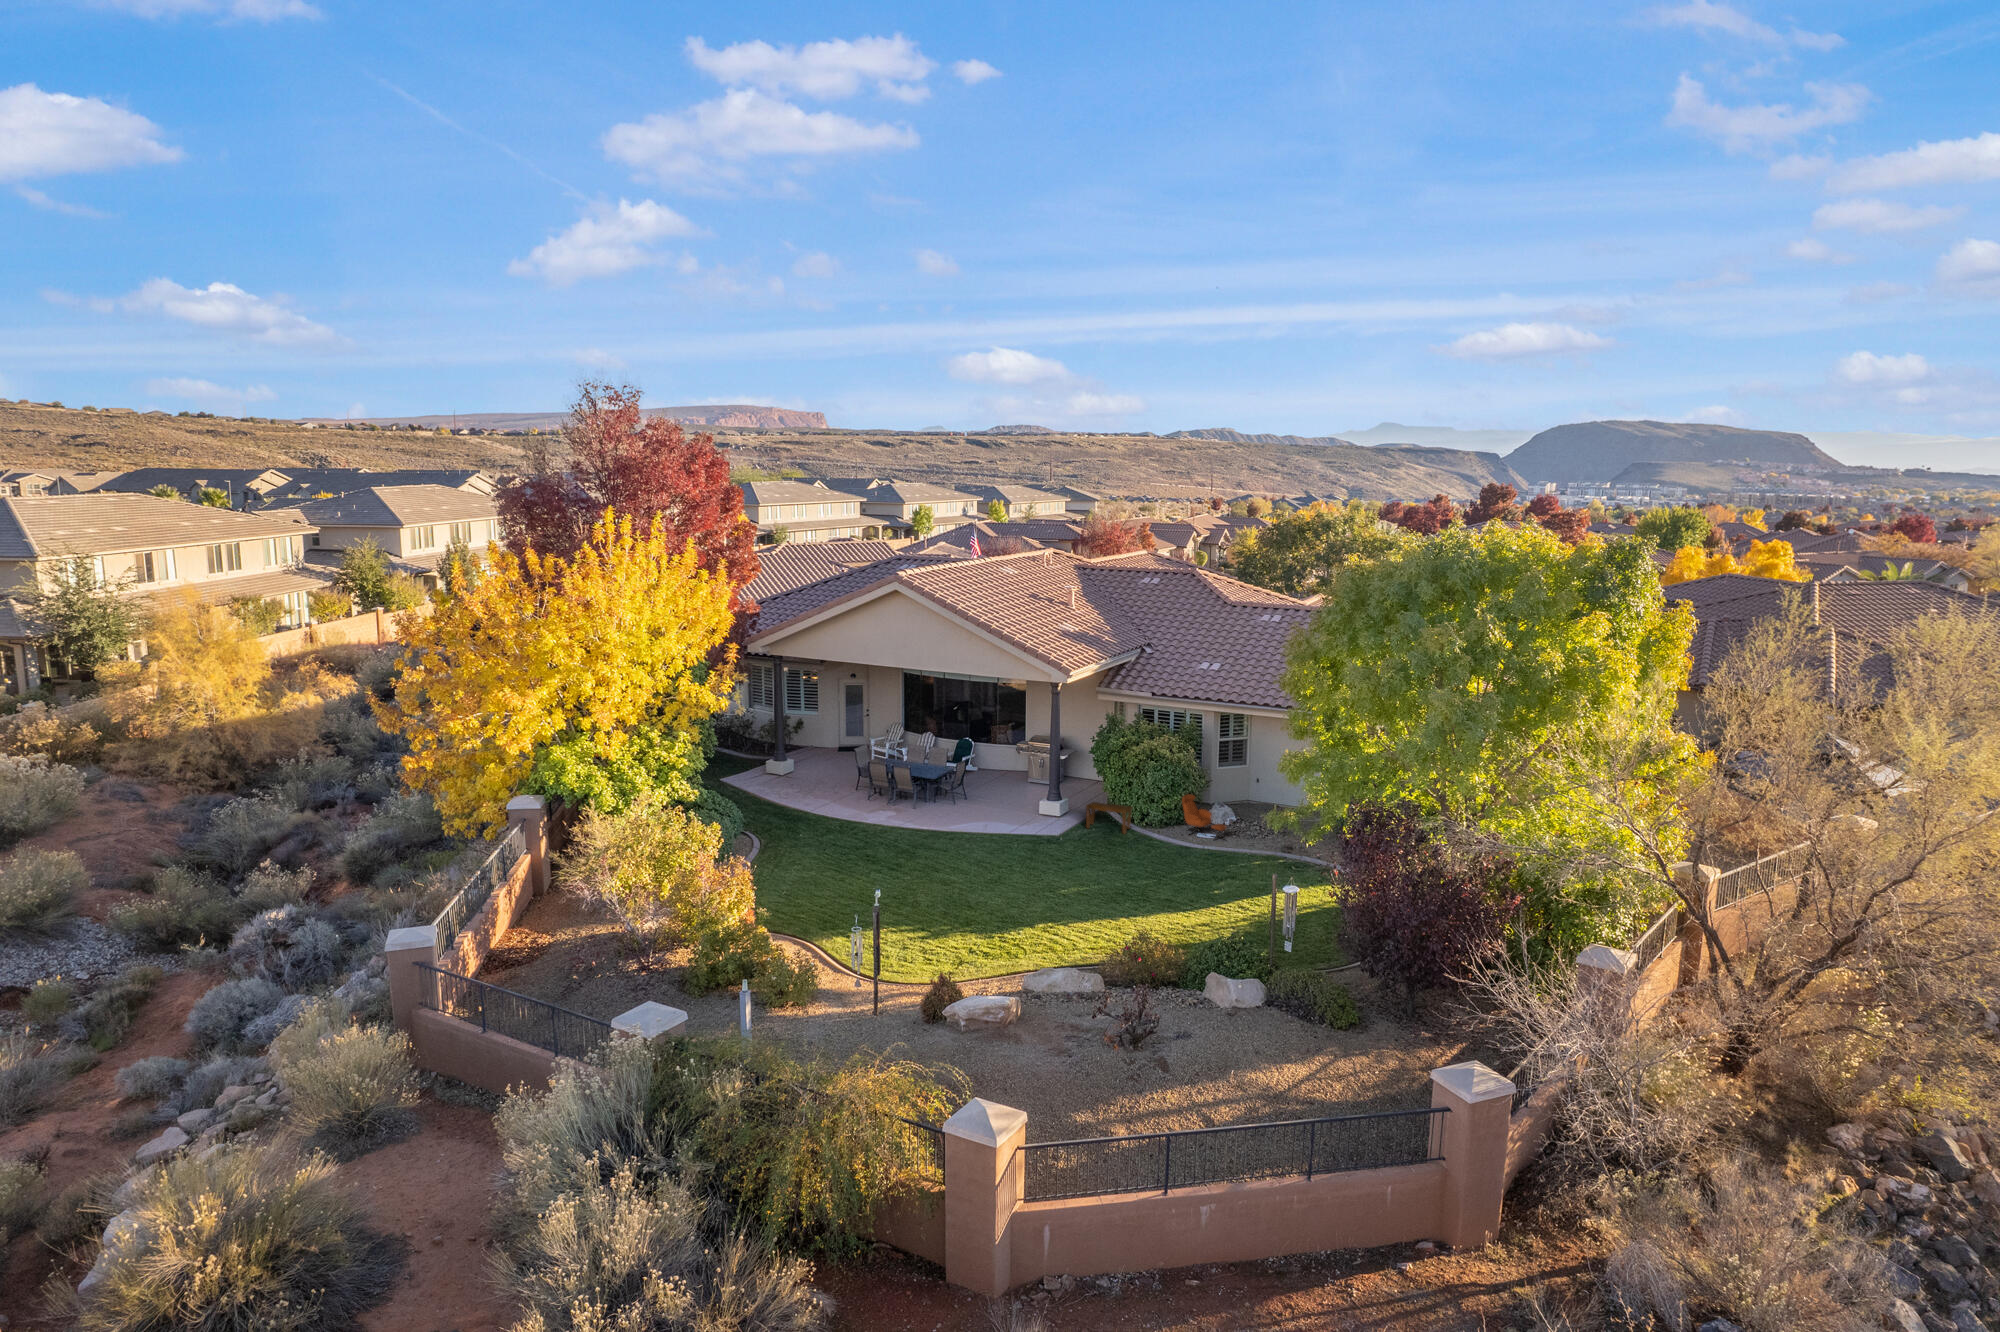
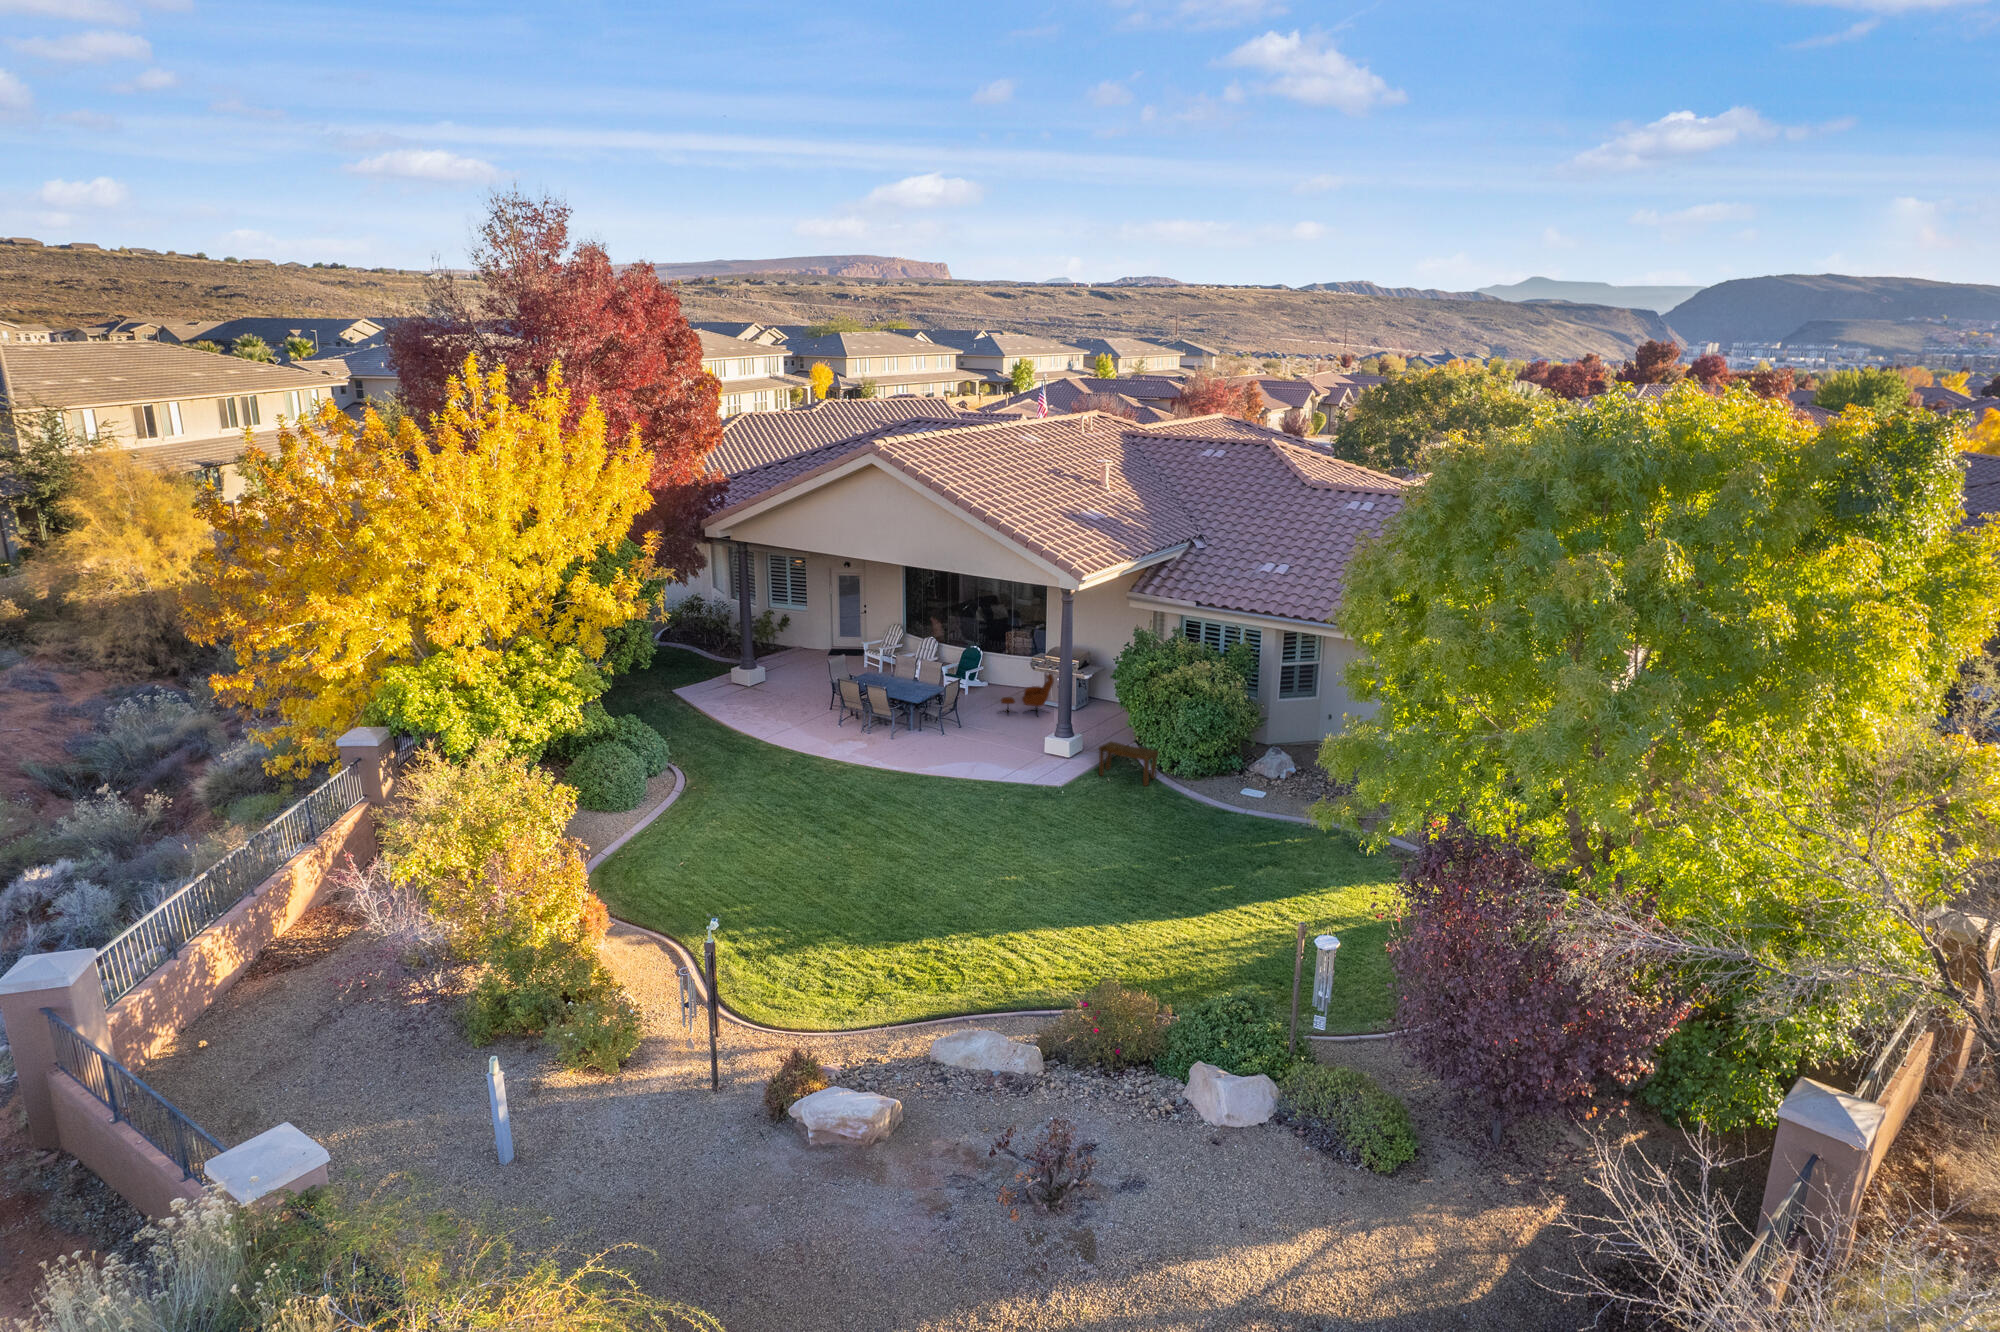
lounge chair: present [1182,794,1227,837] -> present [1001,674,1054,717]

